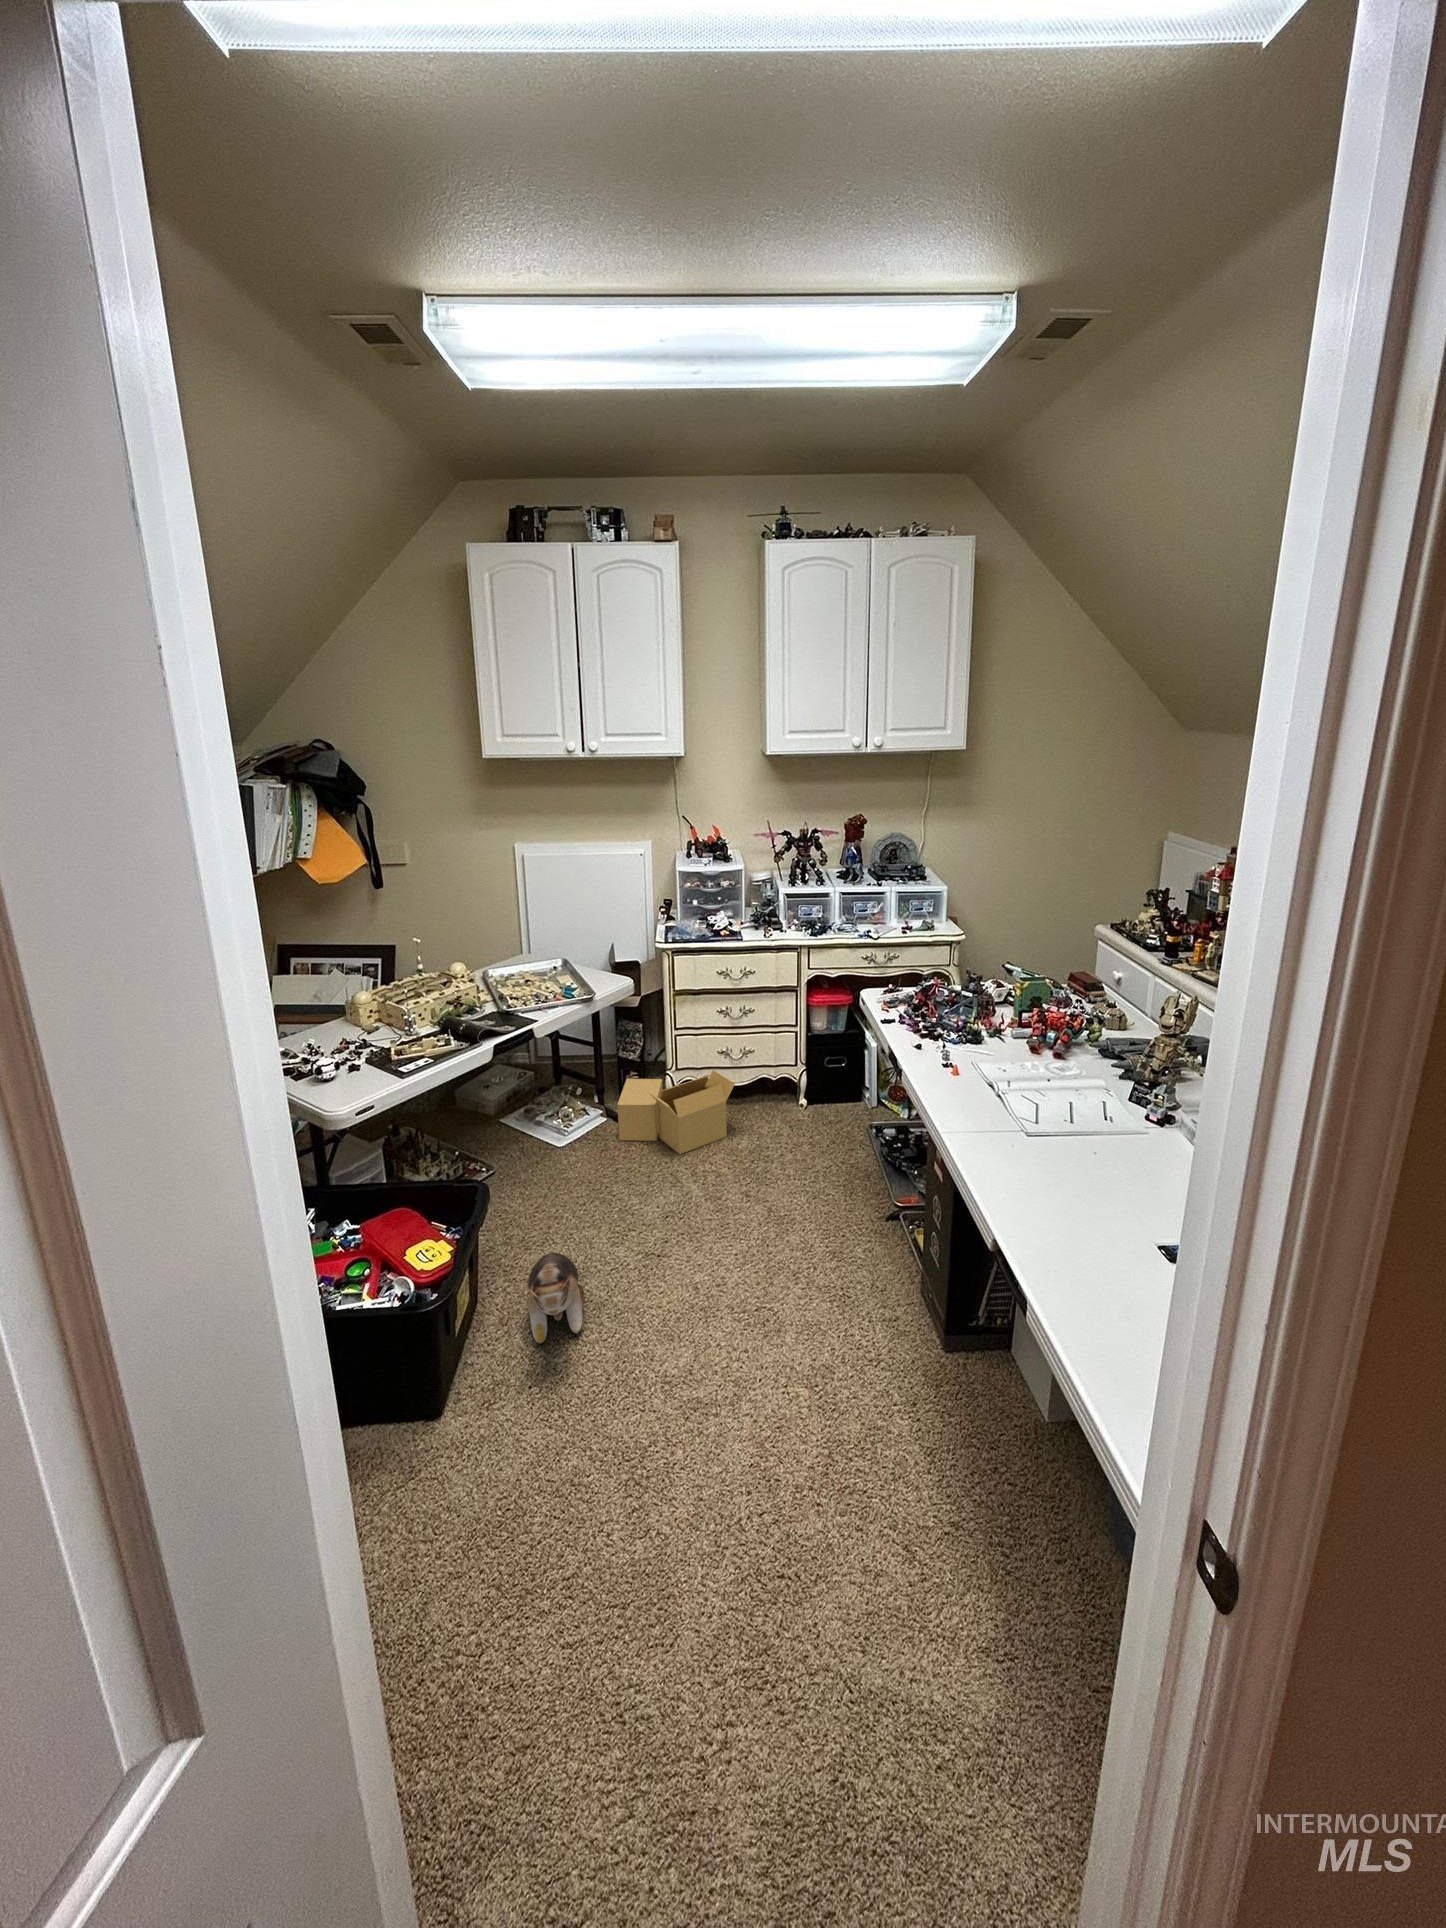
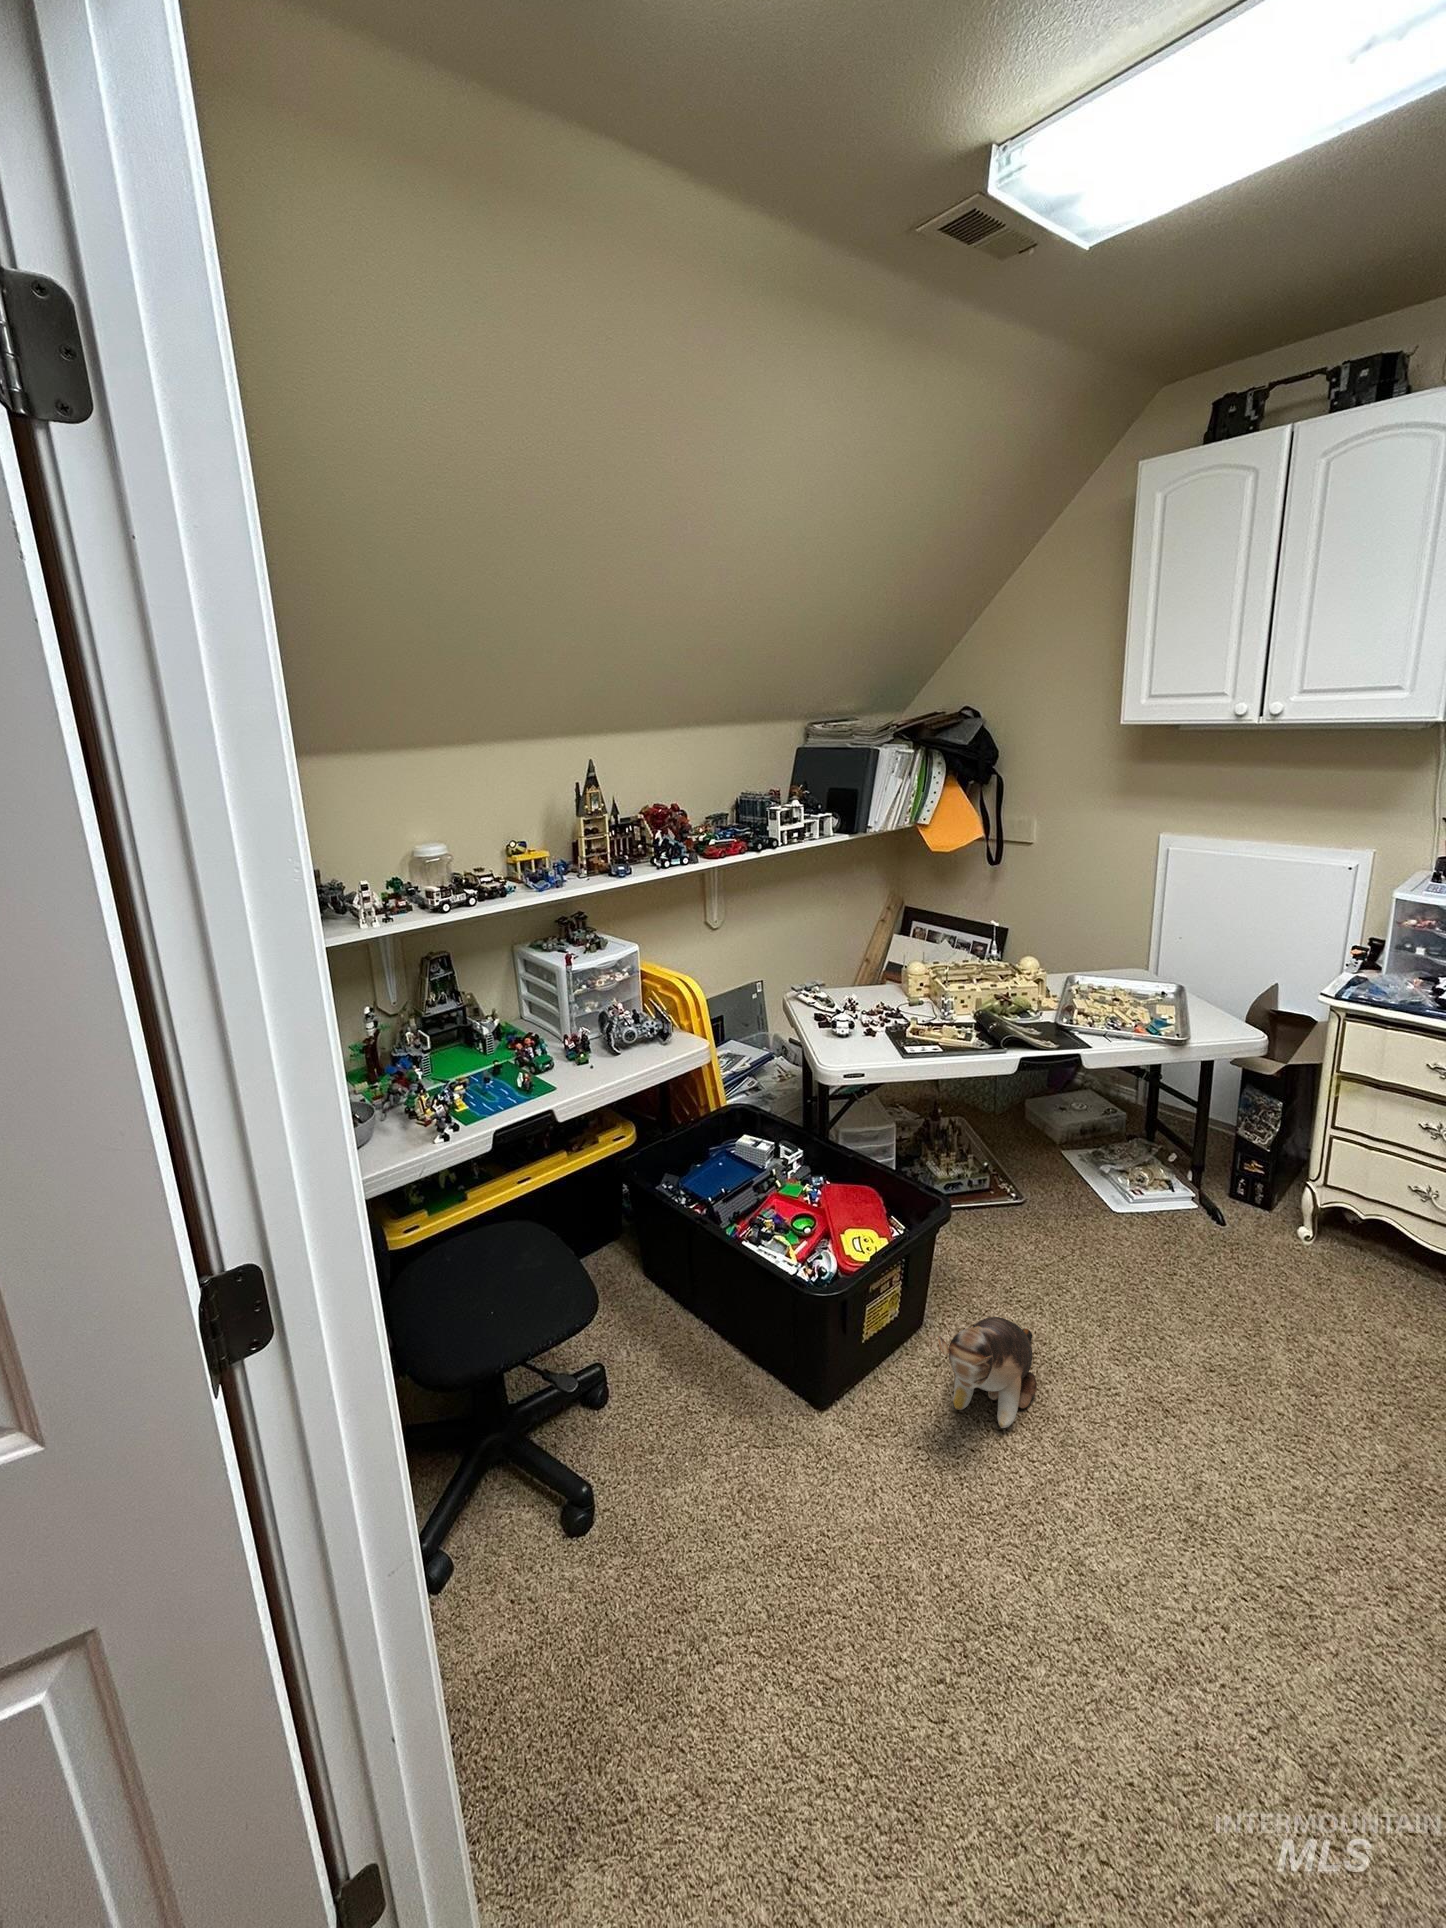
cardboard box: present [617,1070,735,1154] -> none [1199,1167,1419,1317]

